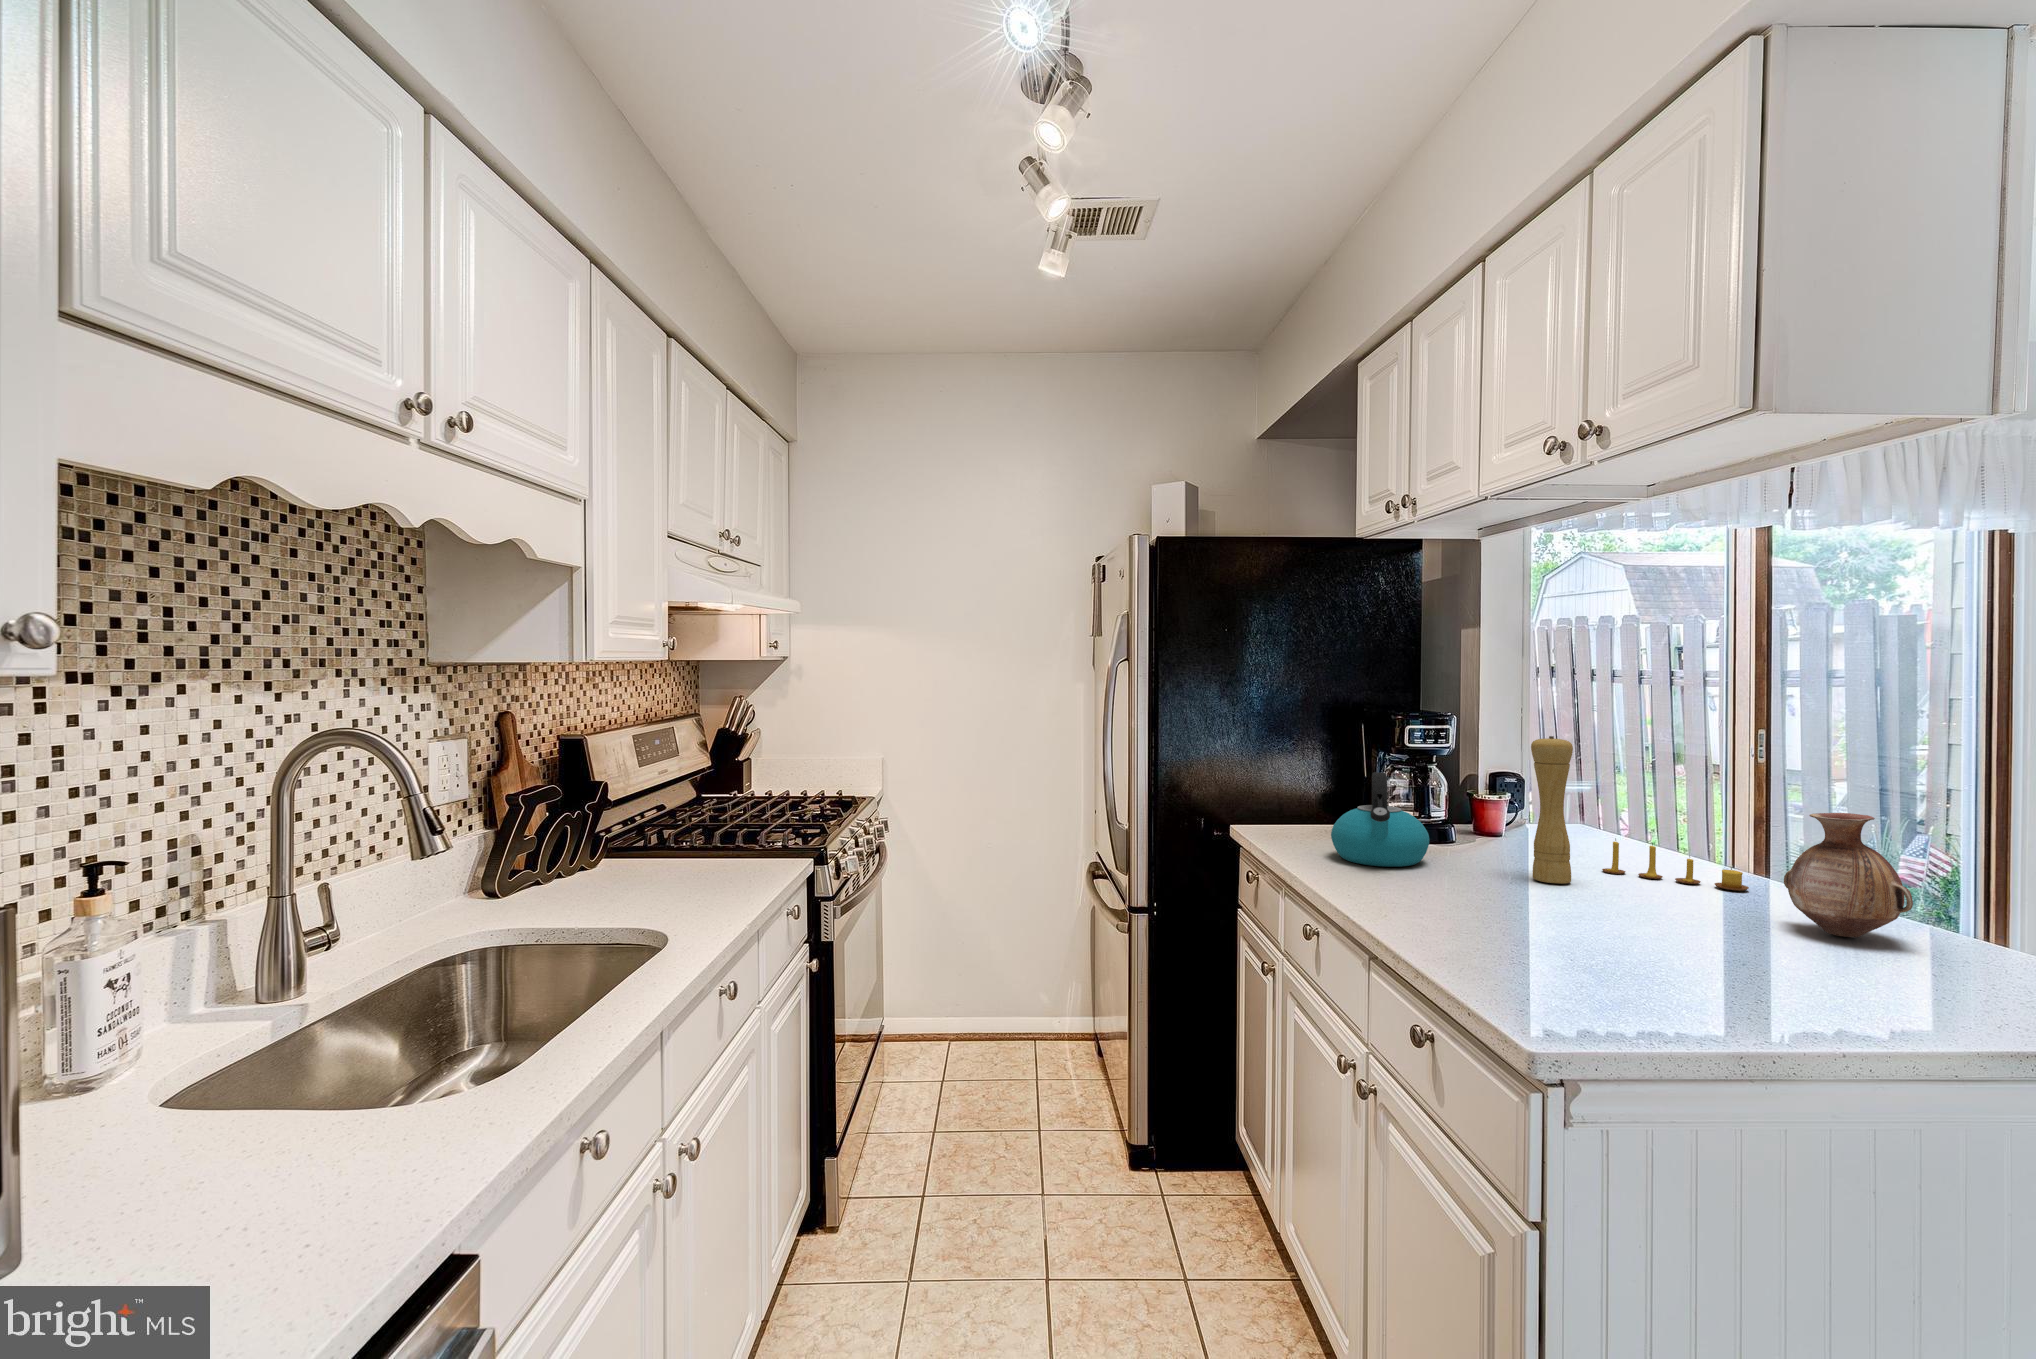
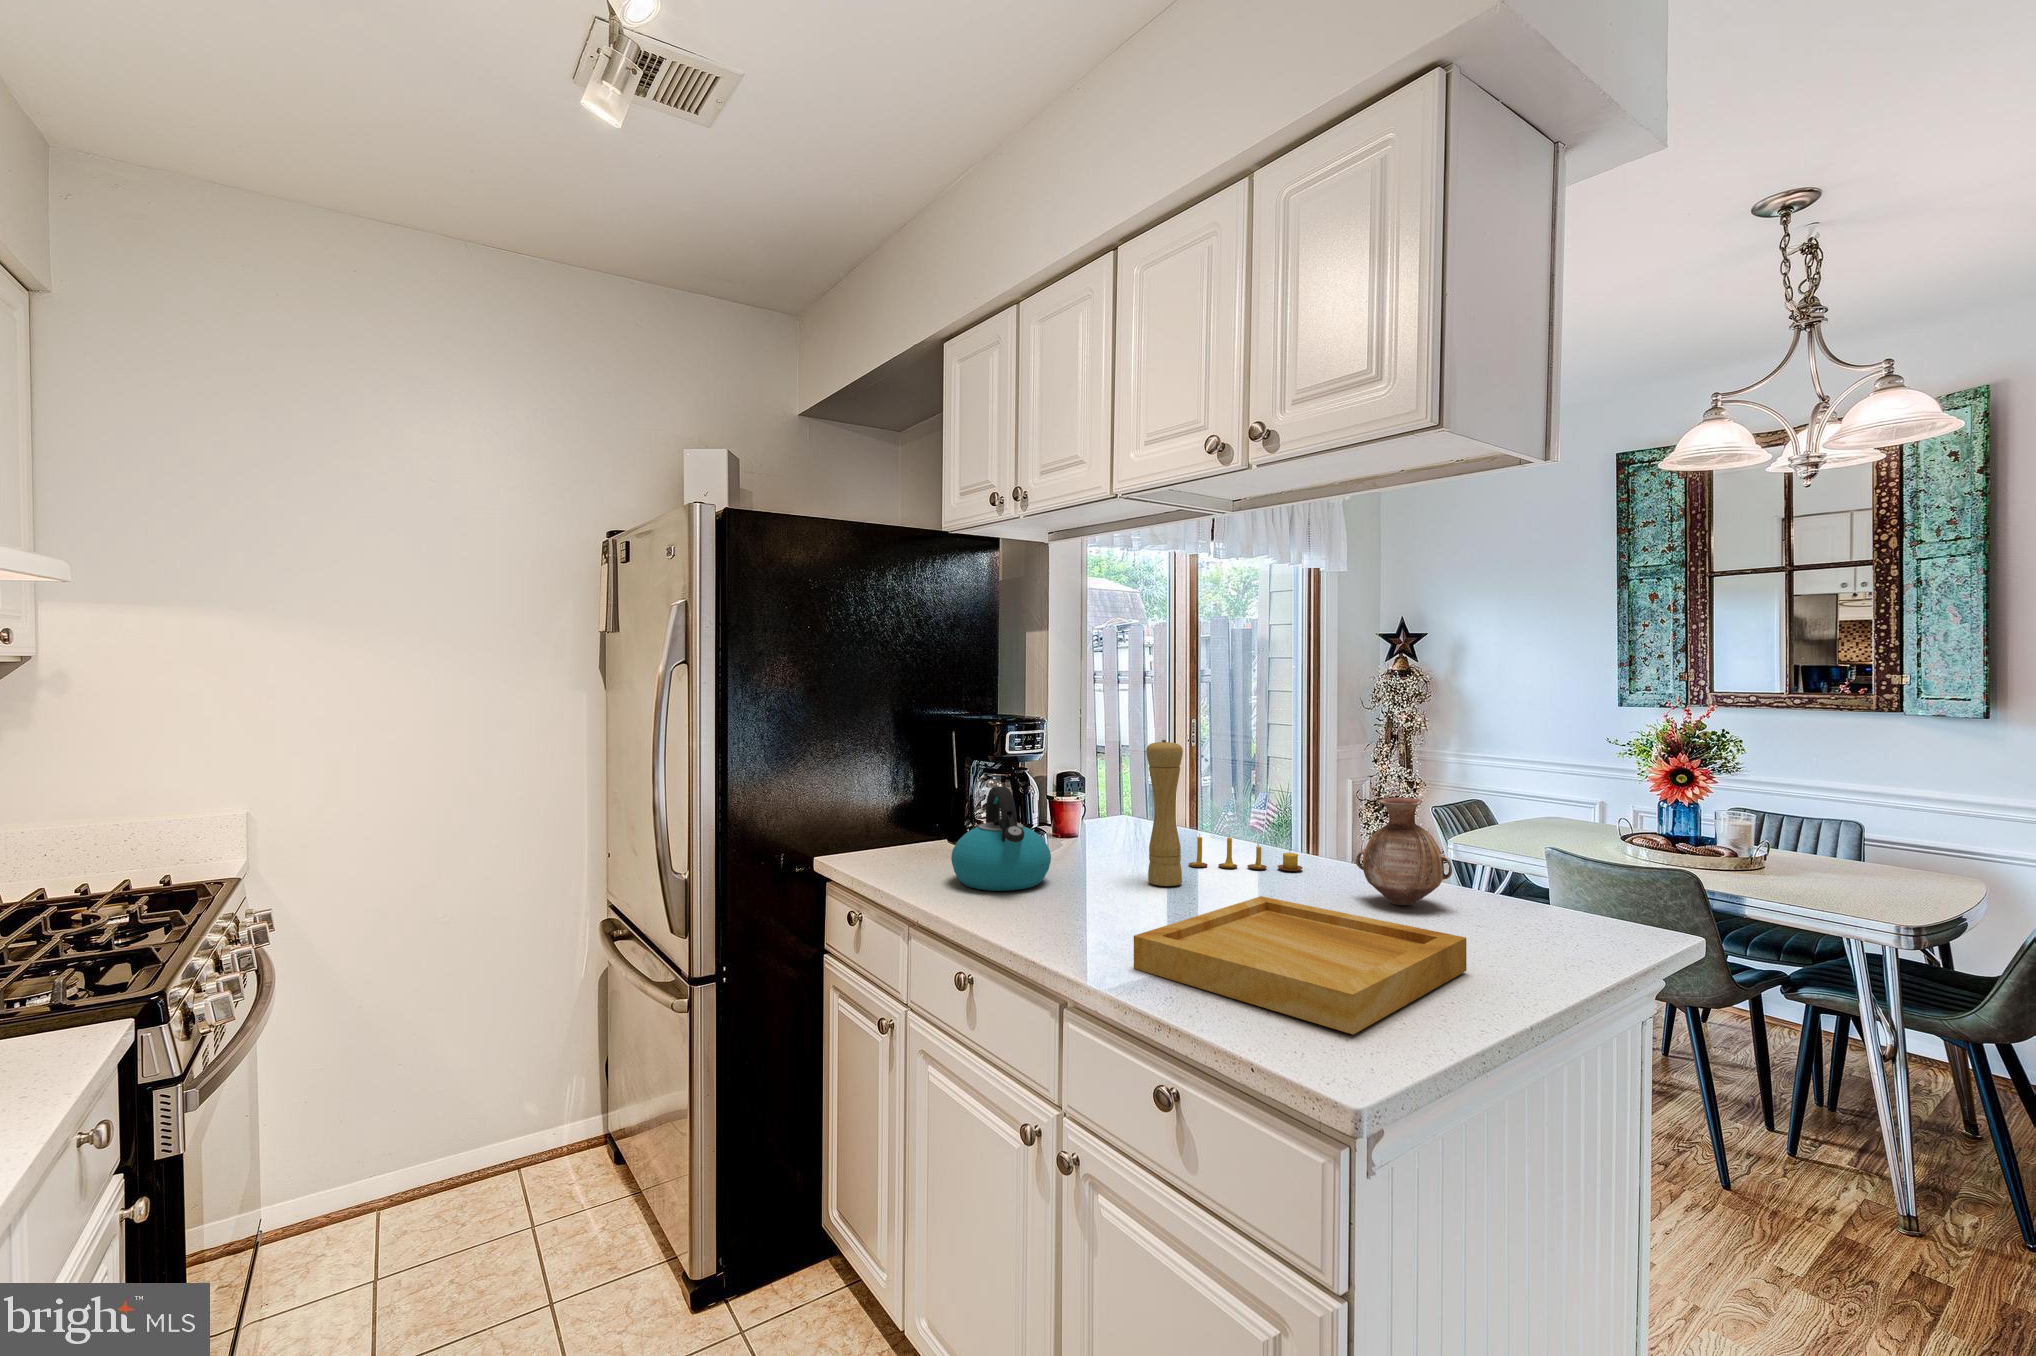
tray: none [1431,896,1827,1010] -> present [1134,896,1467,1034]

